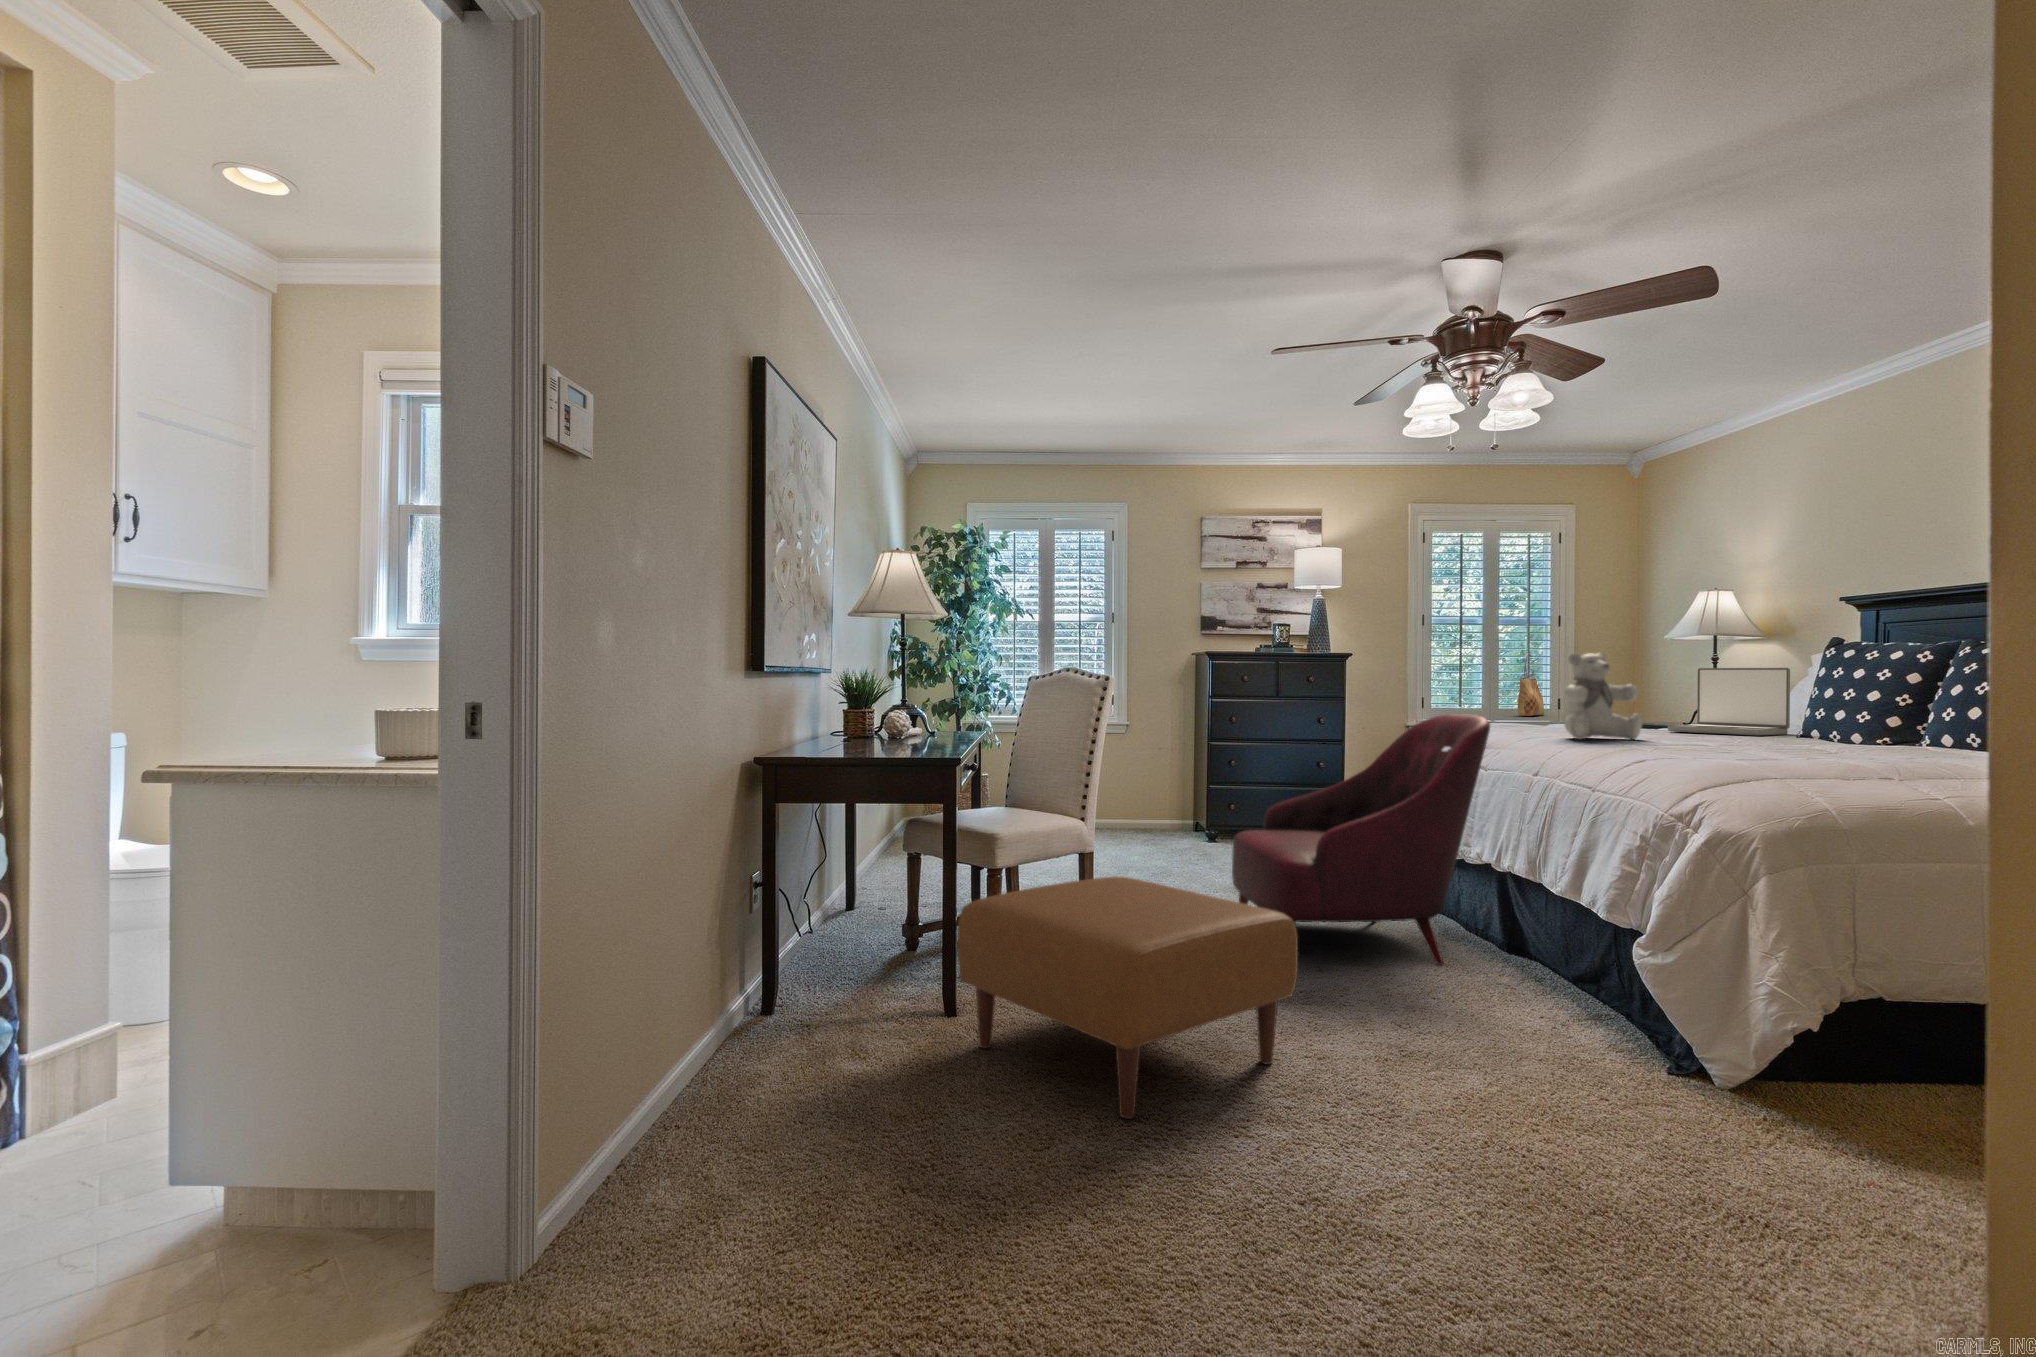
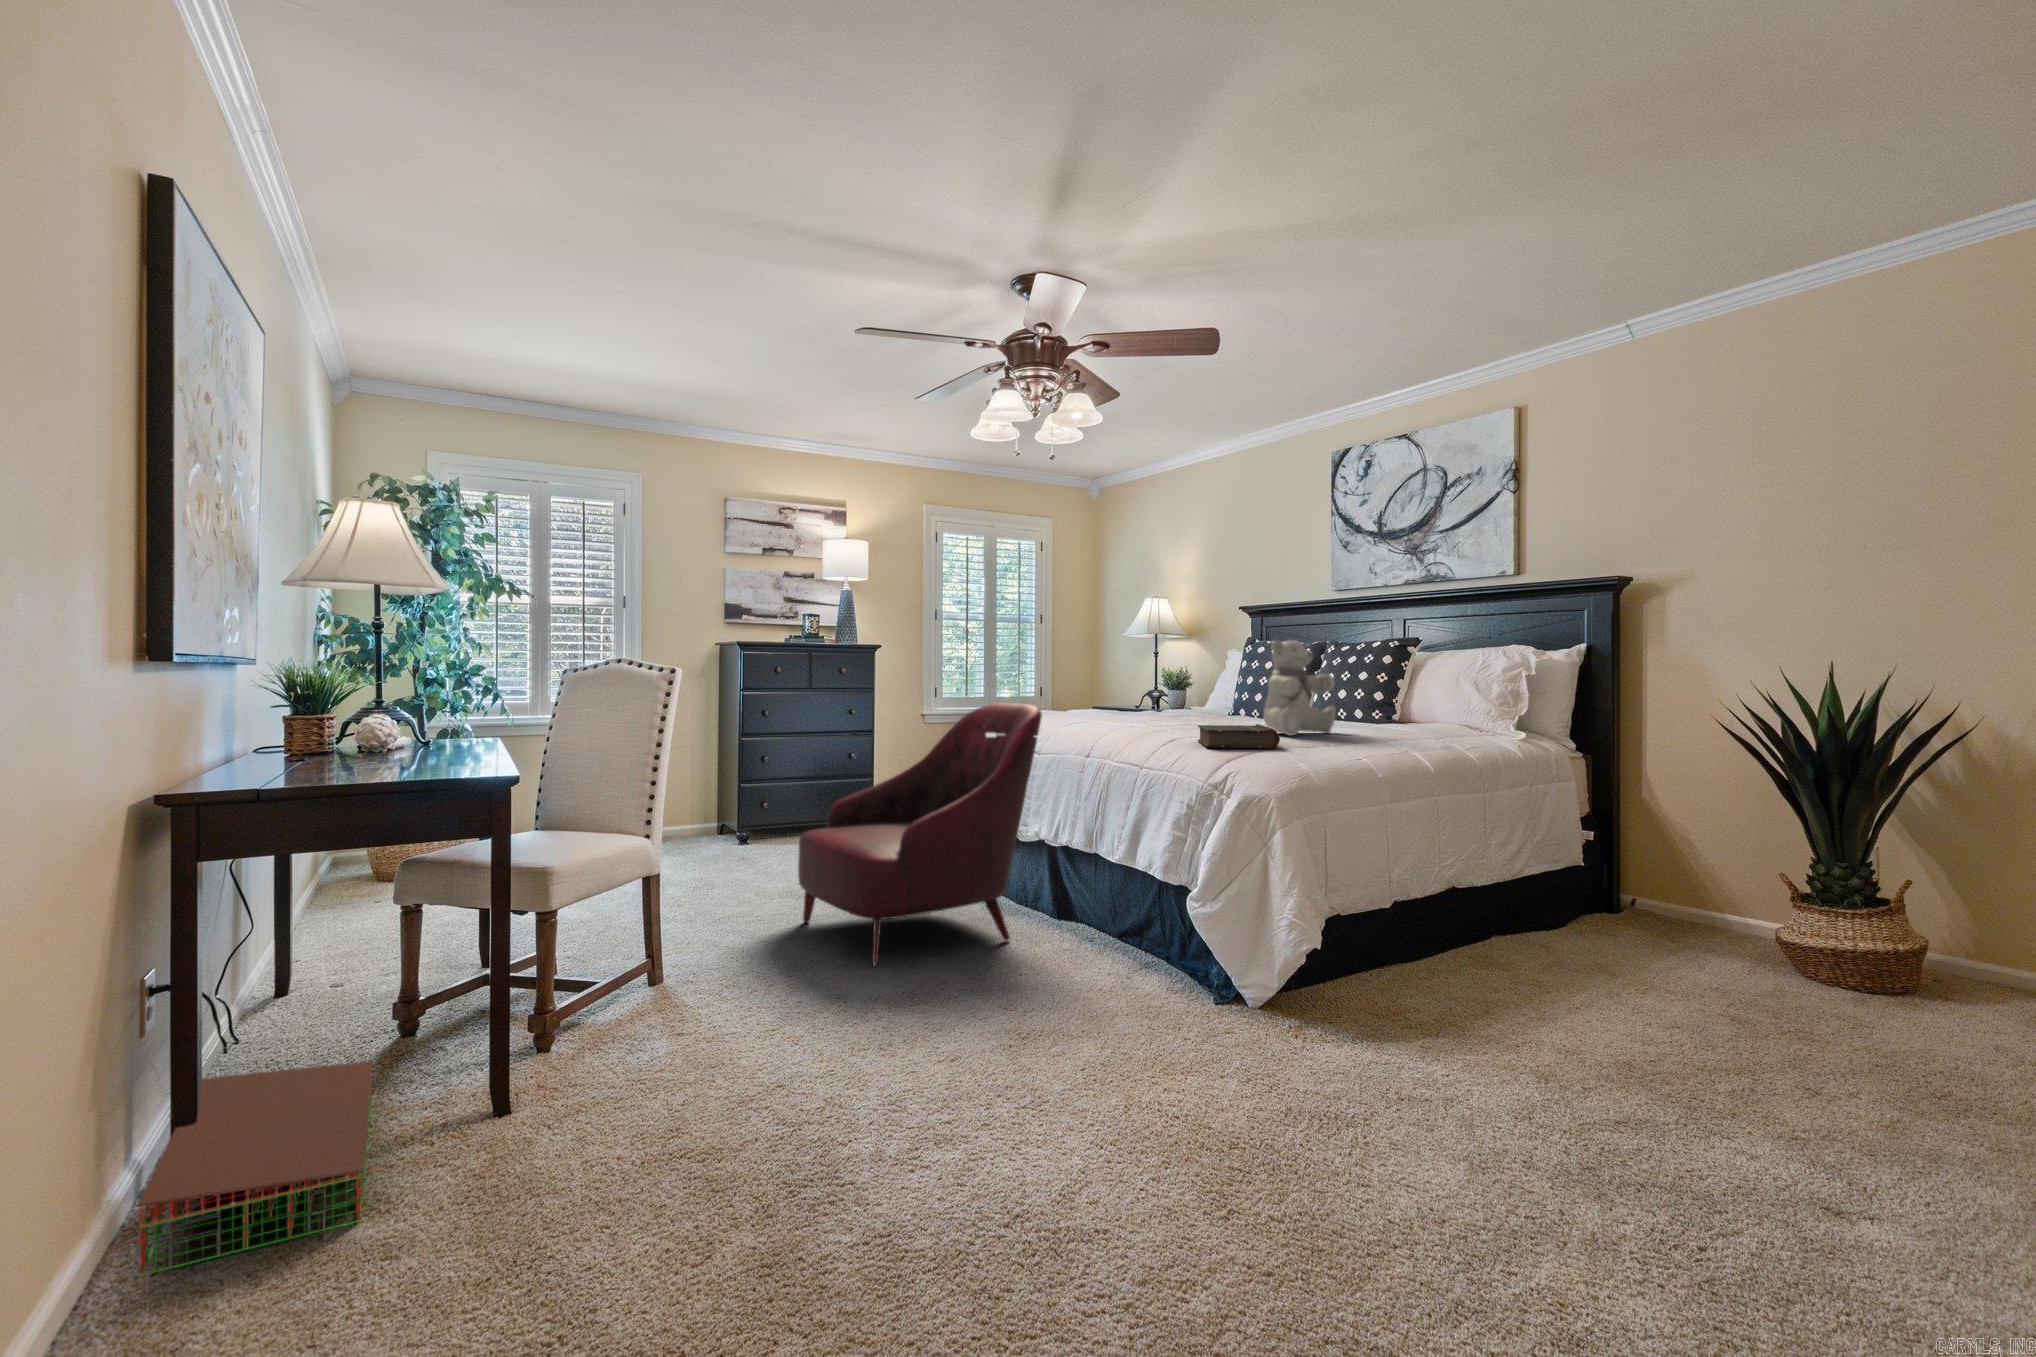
teddy bear: present [1564,653,1643,740] -> present [1264,640,1336,735]
tote bag: present [1518,654,1544,716] -> none [1007,646,1026,702]
laptop: present [1668,668,1790,736] -> none [1141,659,1221,714]
book: none [1667,745,1773,775] -> present [1198,724,1280,748]
ottoman: present [958,876,1298,1119] -> none [535,899,931,1183]
storage bin: none [716,954,869,1067] -> present [137,1061,373,1275]

